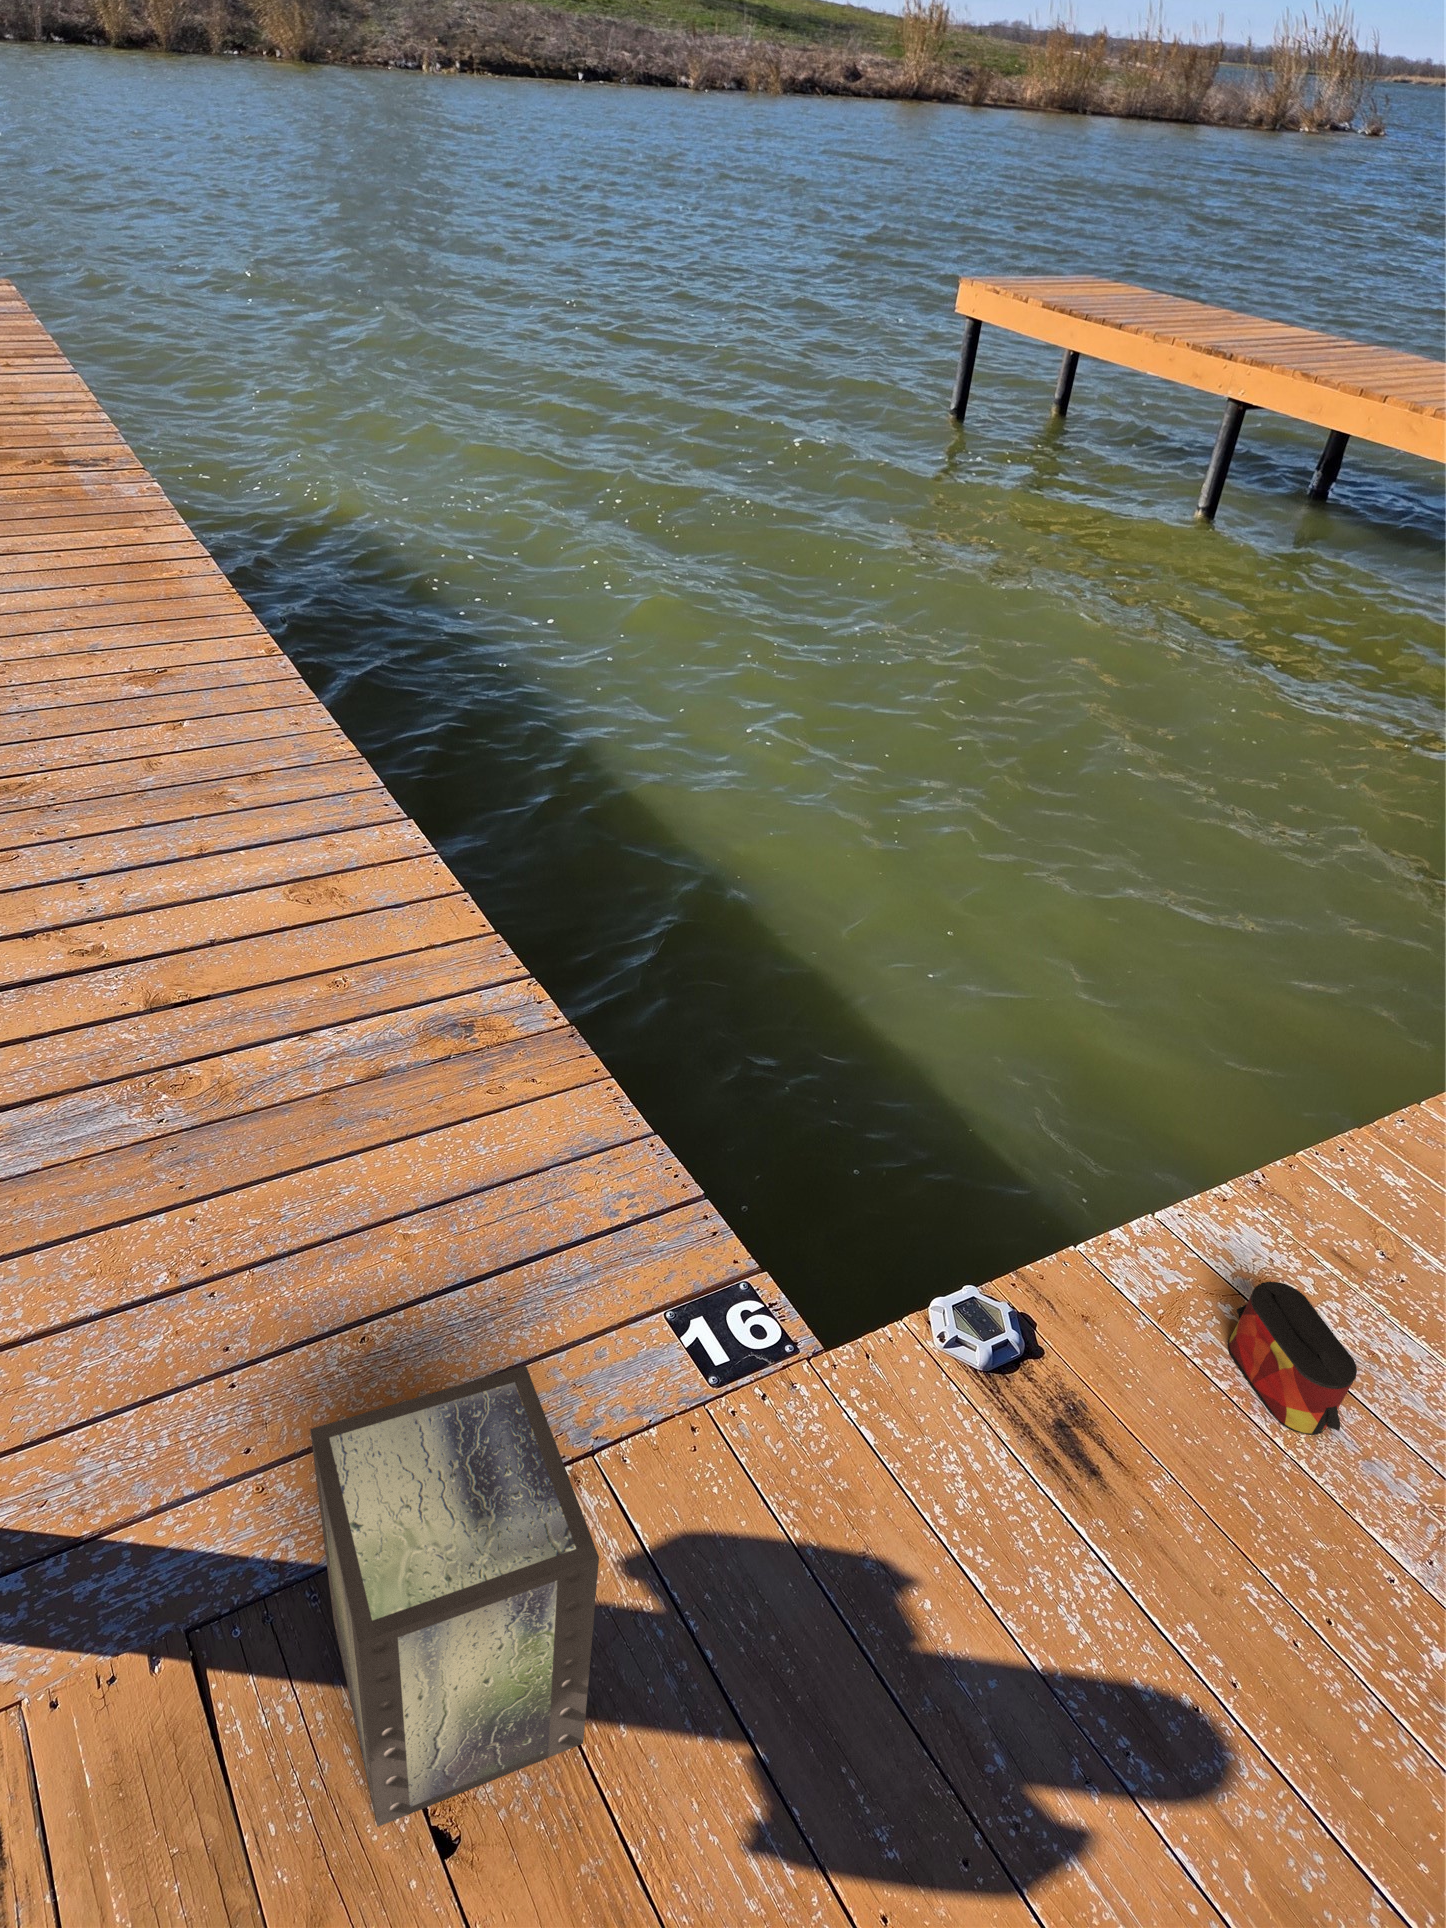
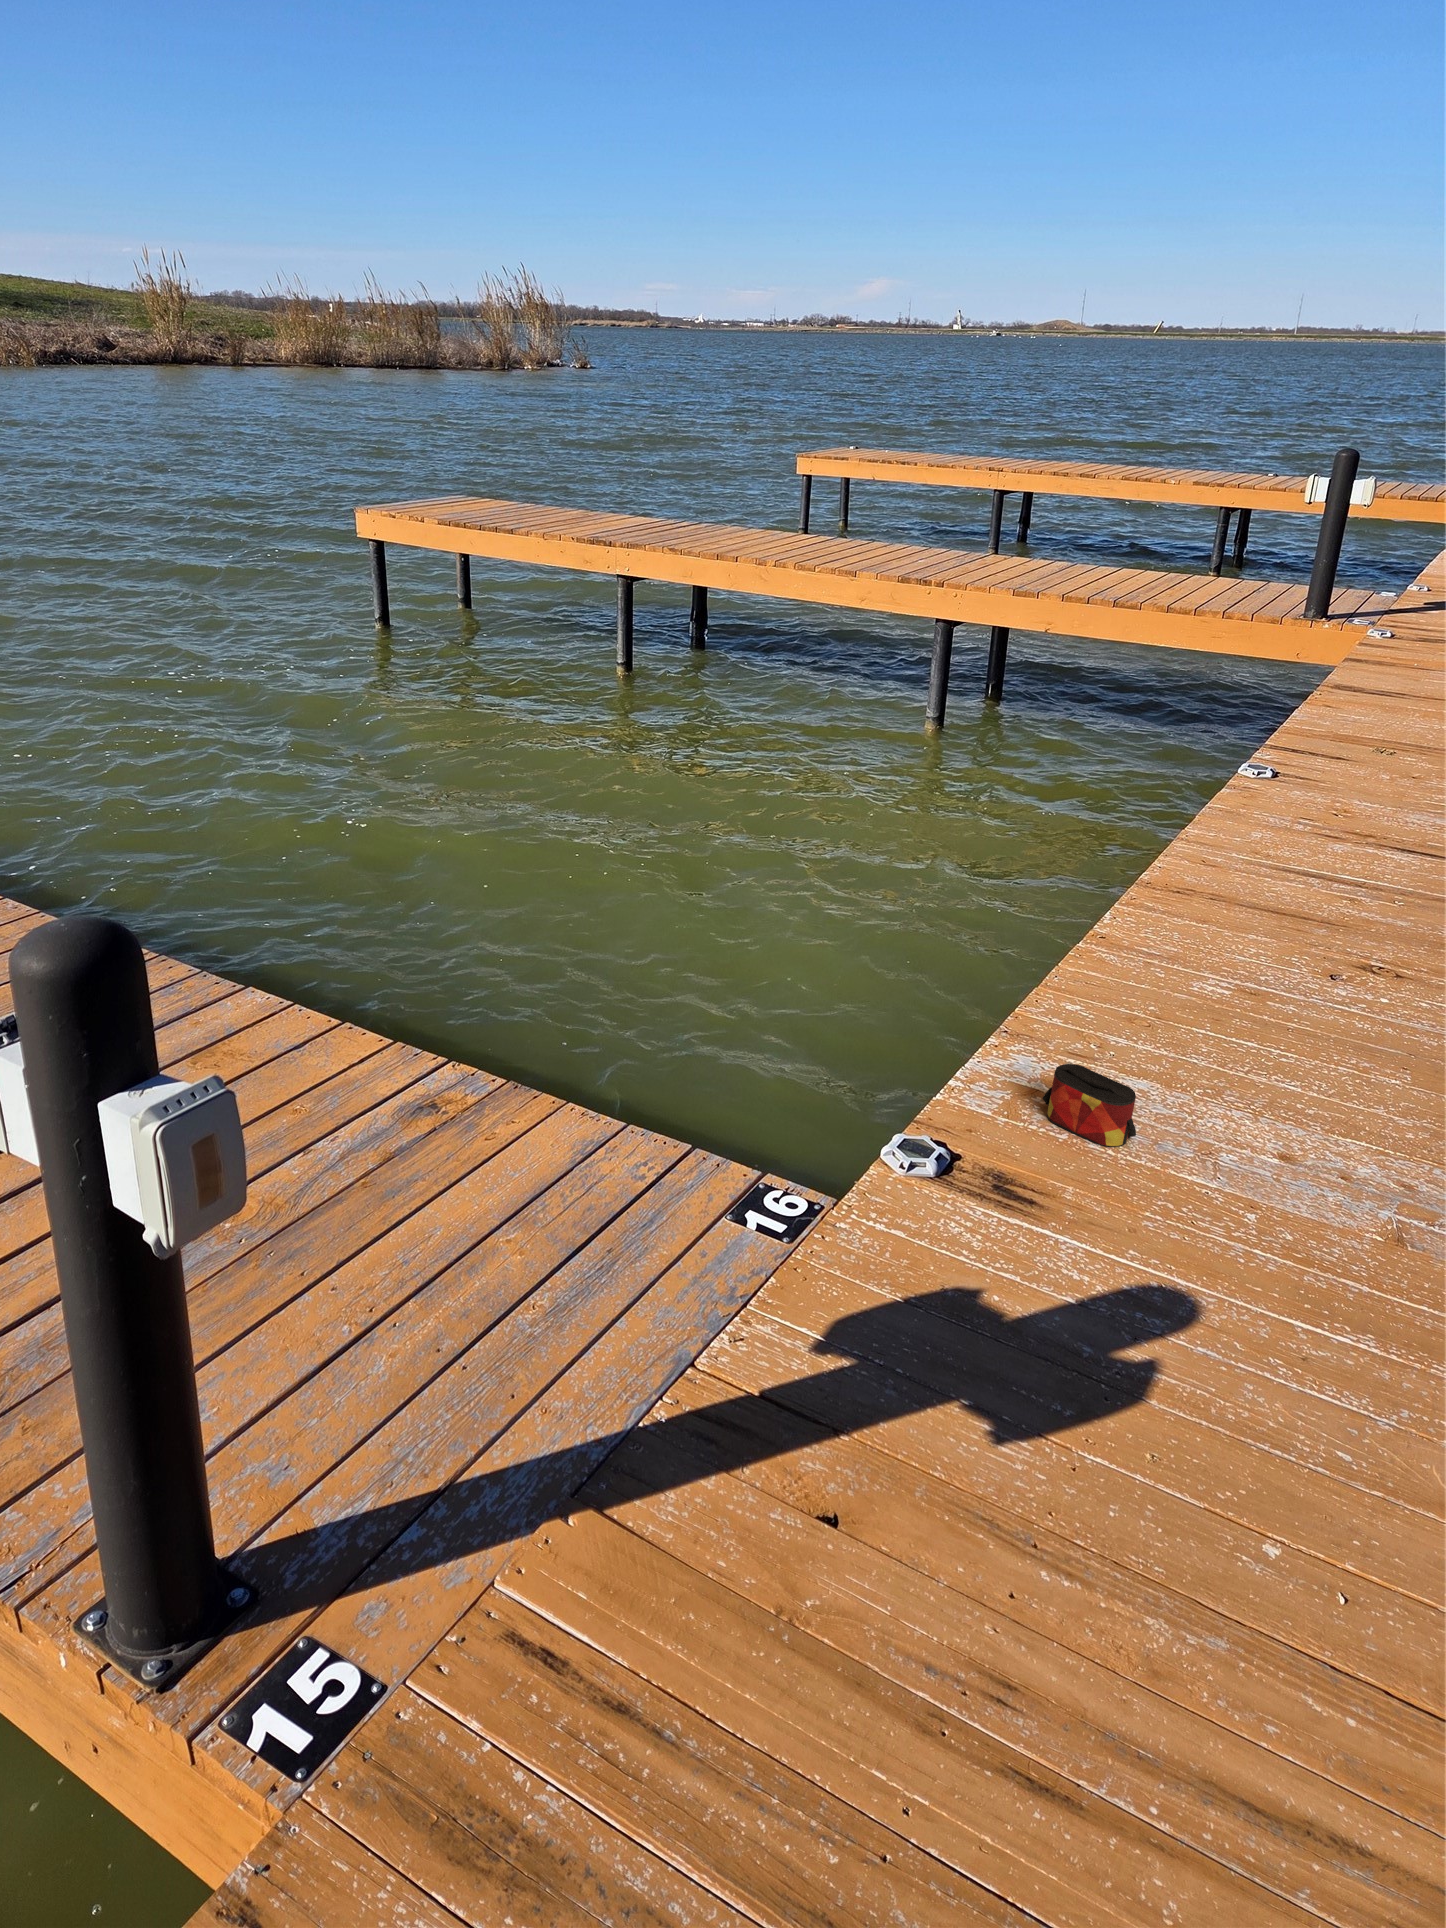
storage box: present [310,1365,599,1827] -> none [666,1181,898,1533]

